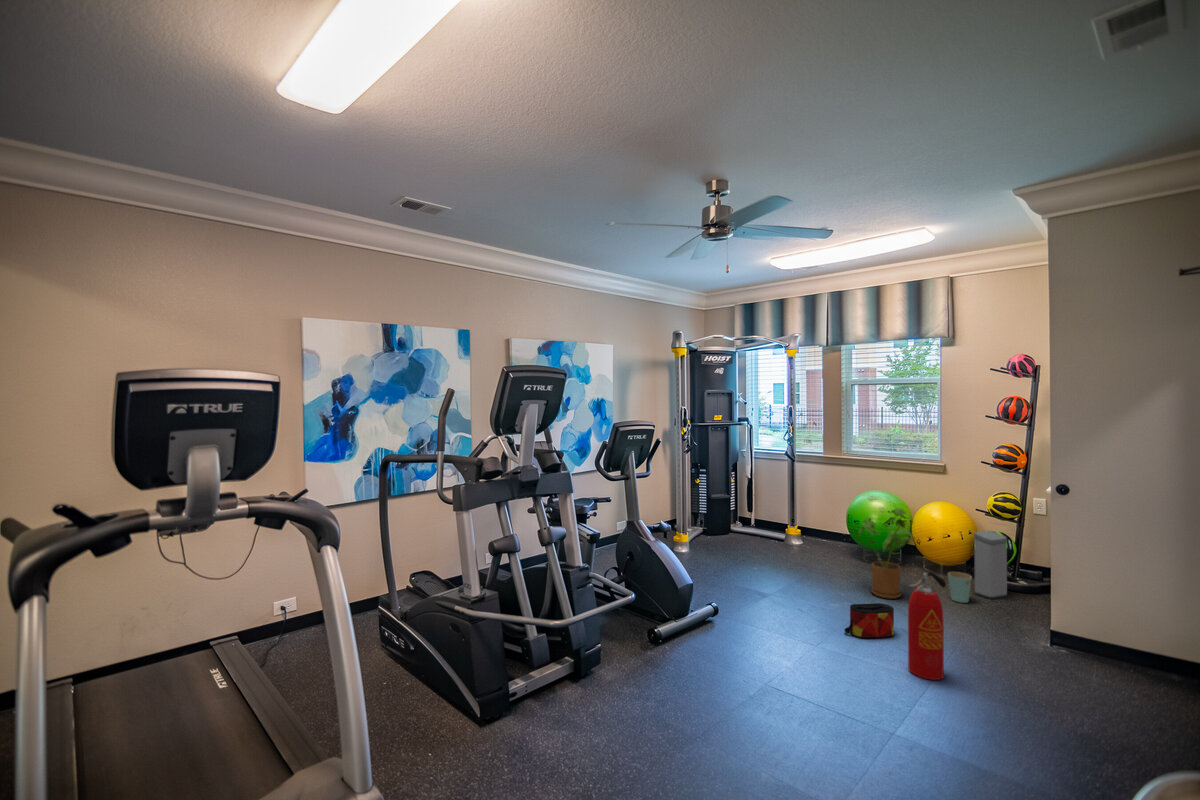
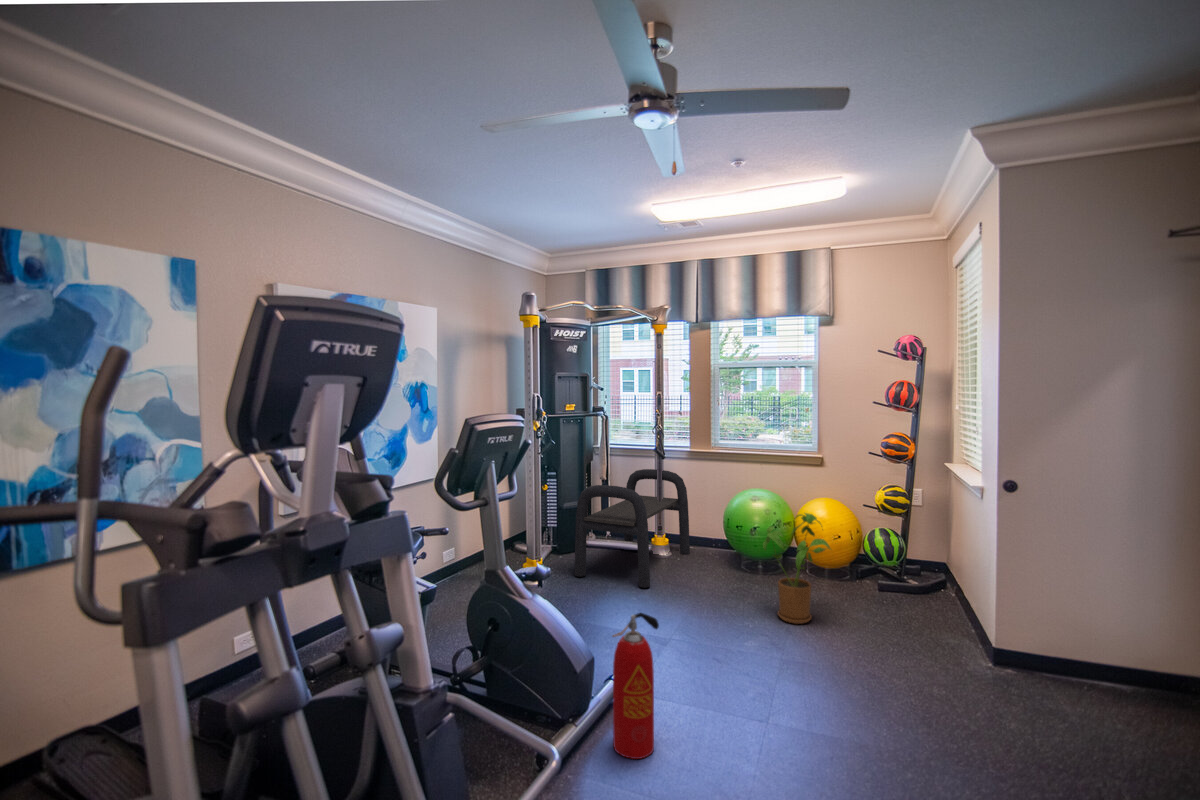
bench: none [714,470,820,562] -> present [575,469,690,588]
trash can: present [948,530,1007,603] -> none [856,530,907,618]
fire extinguisher: present [908,572,946,680] -> present [613,613,659,759]
bag: present [844,603,894,638] -> none [782,641,837,694]

